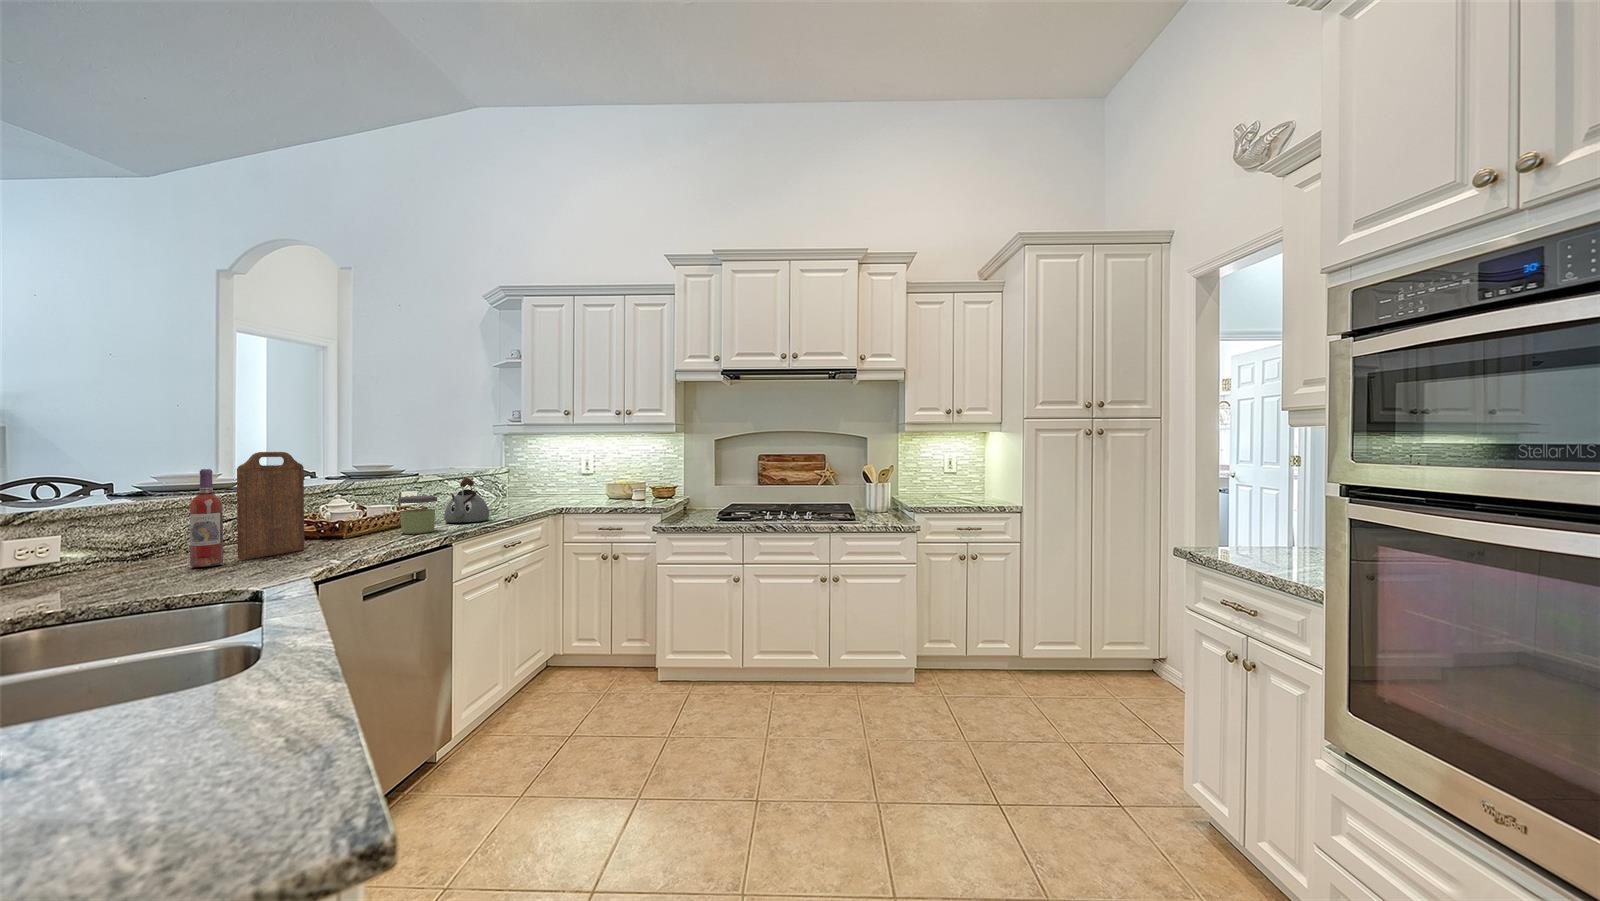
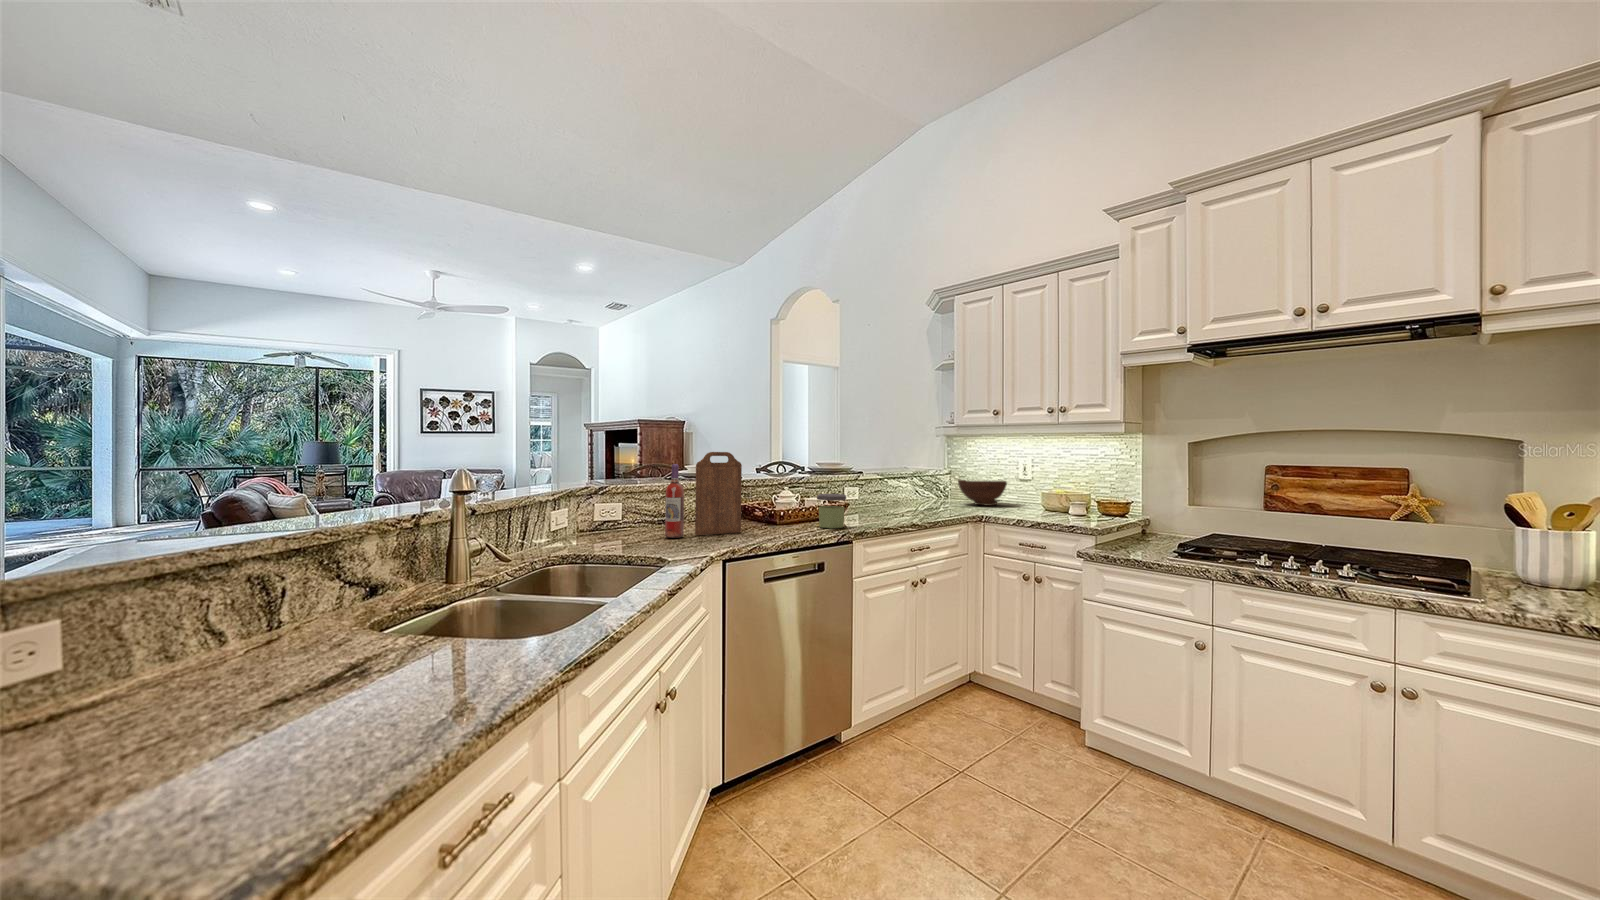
fruit bowl: none [519,474,575,500] -> present [958,479,1007,506]
kettle: present [444,478,489,522] -> none [865,479,903,522]

